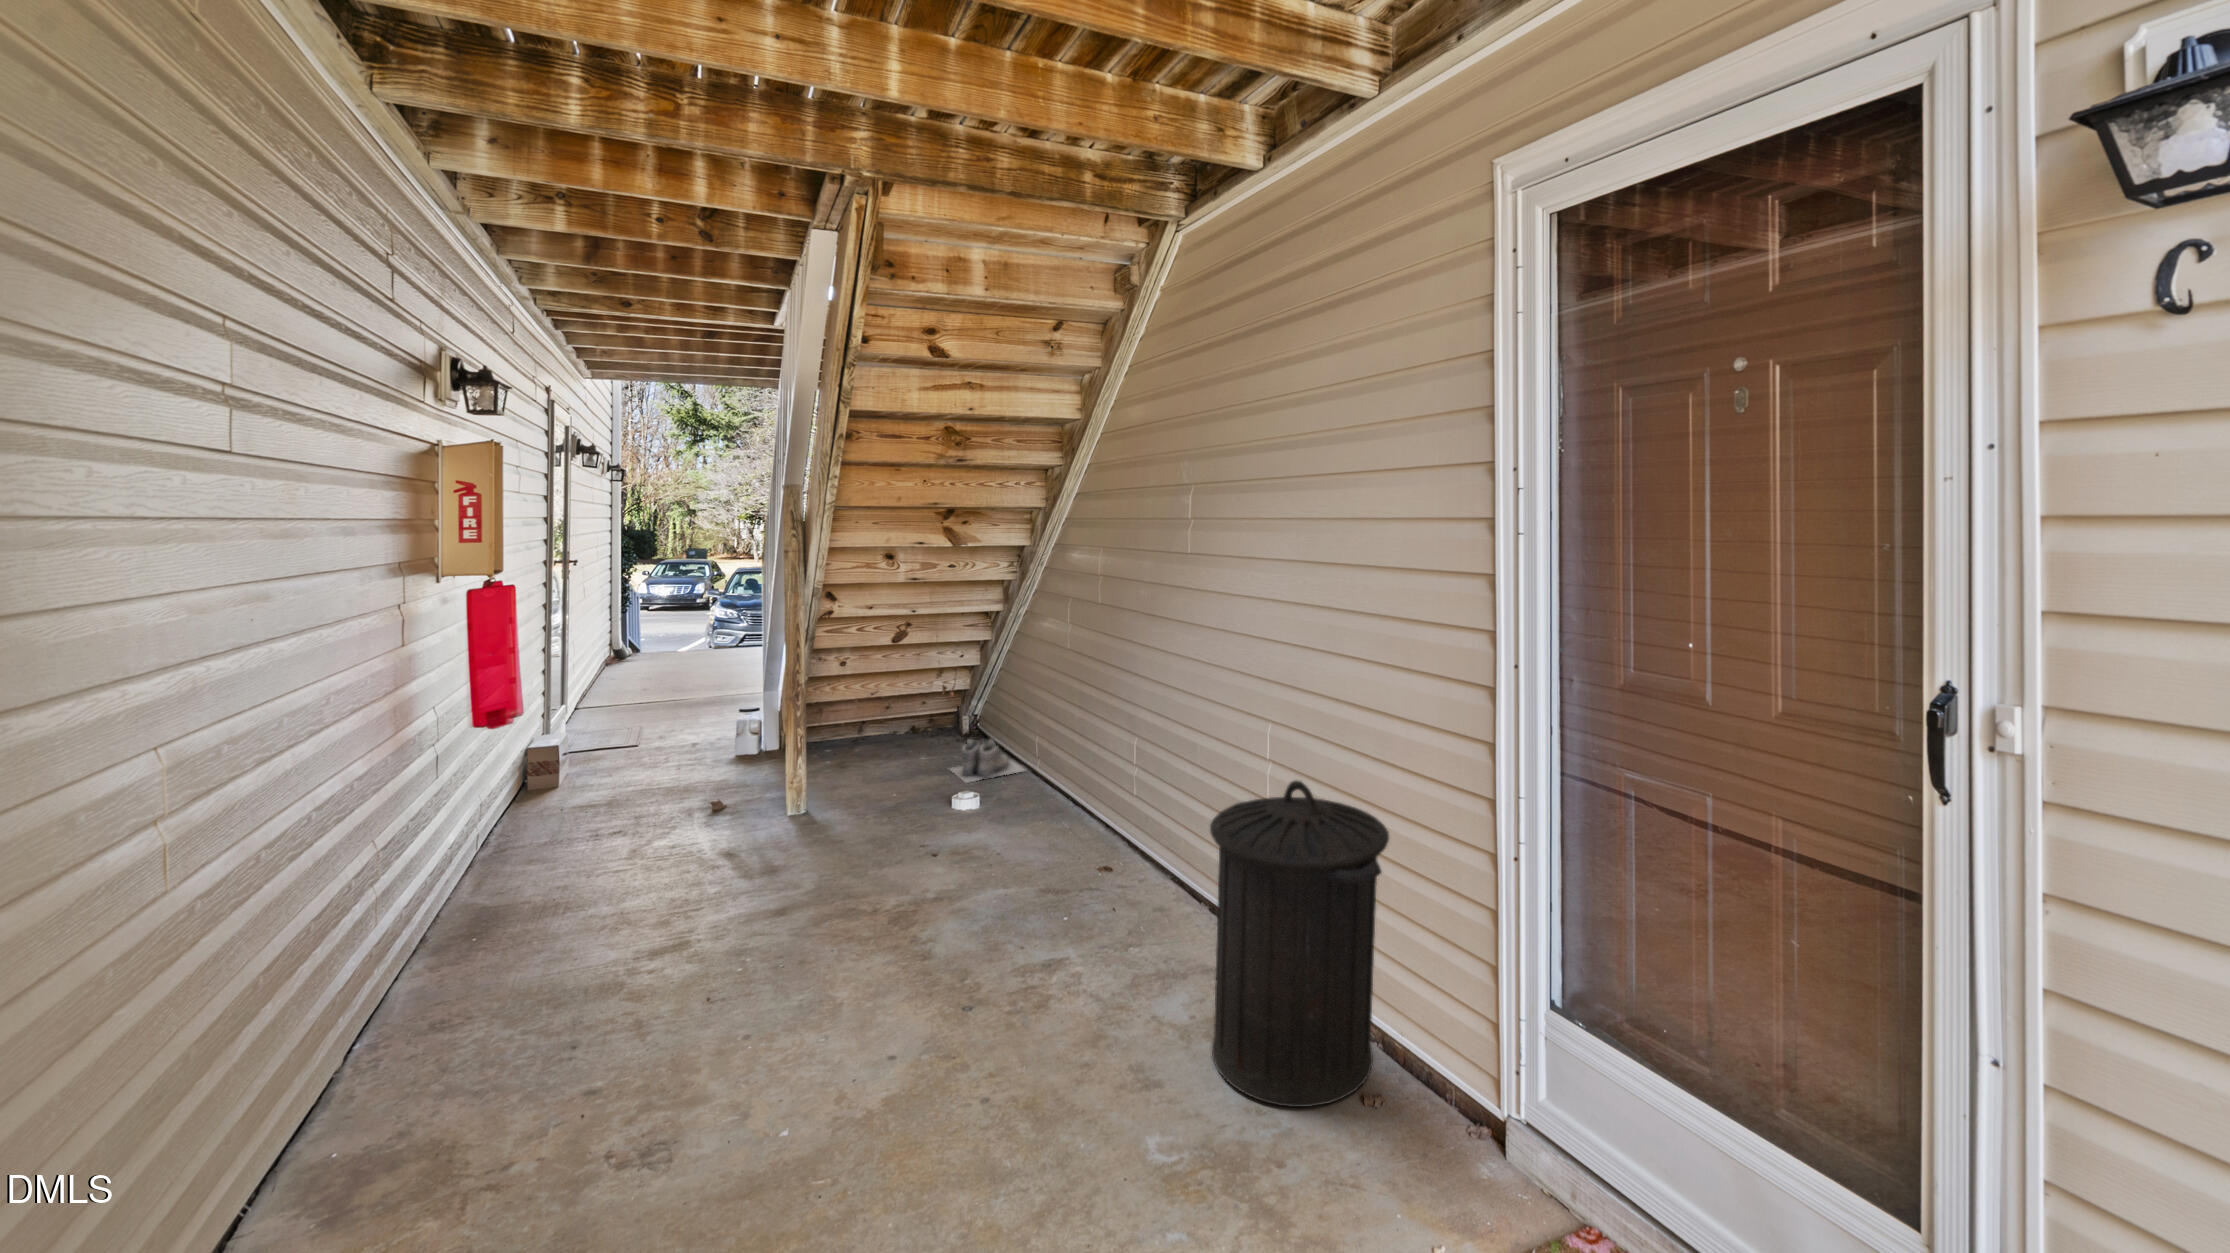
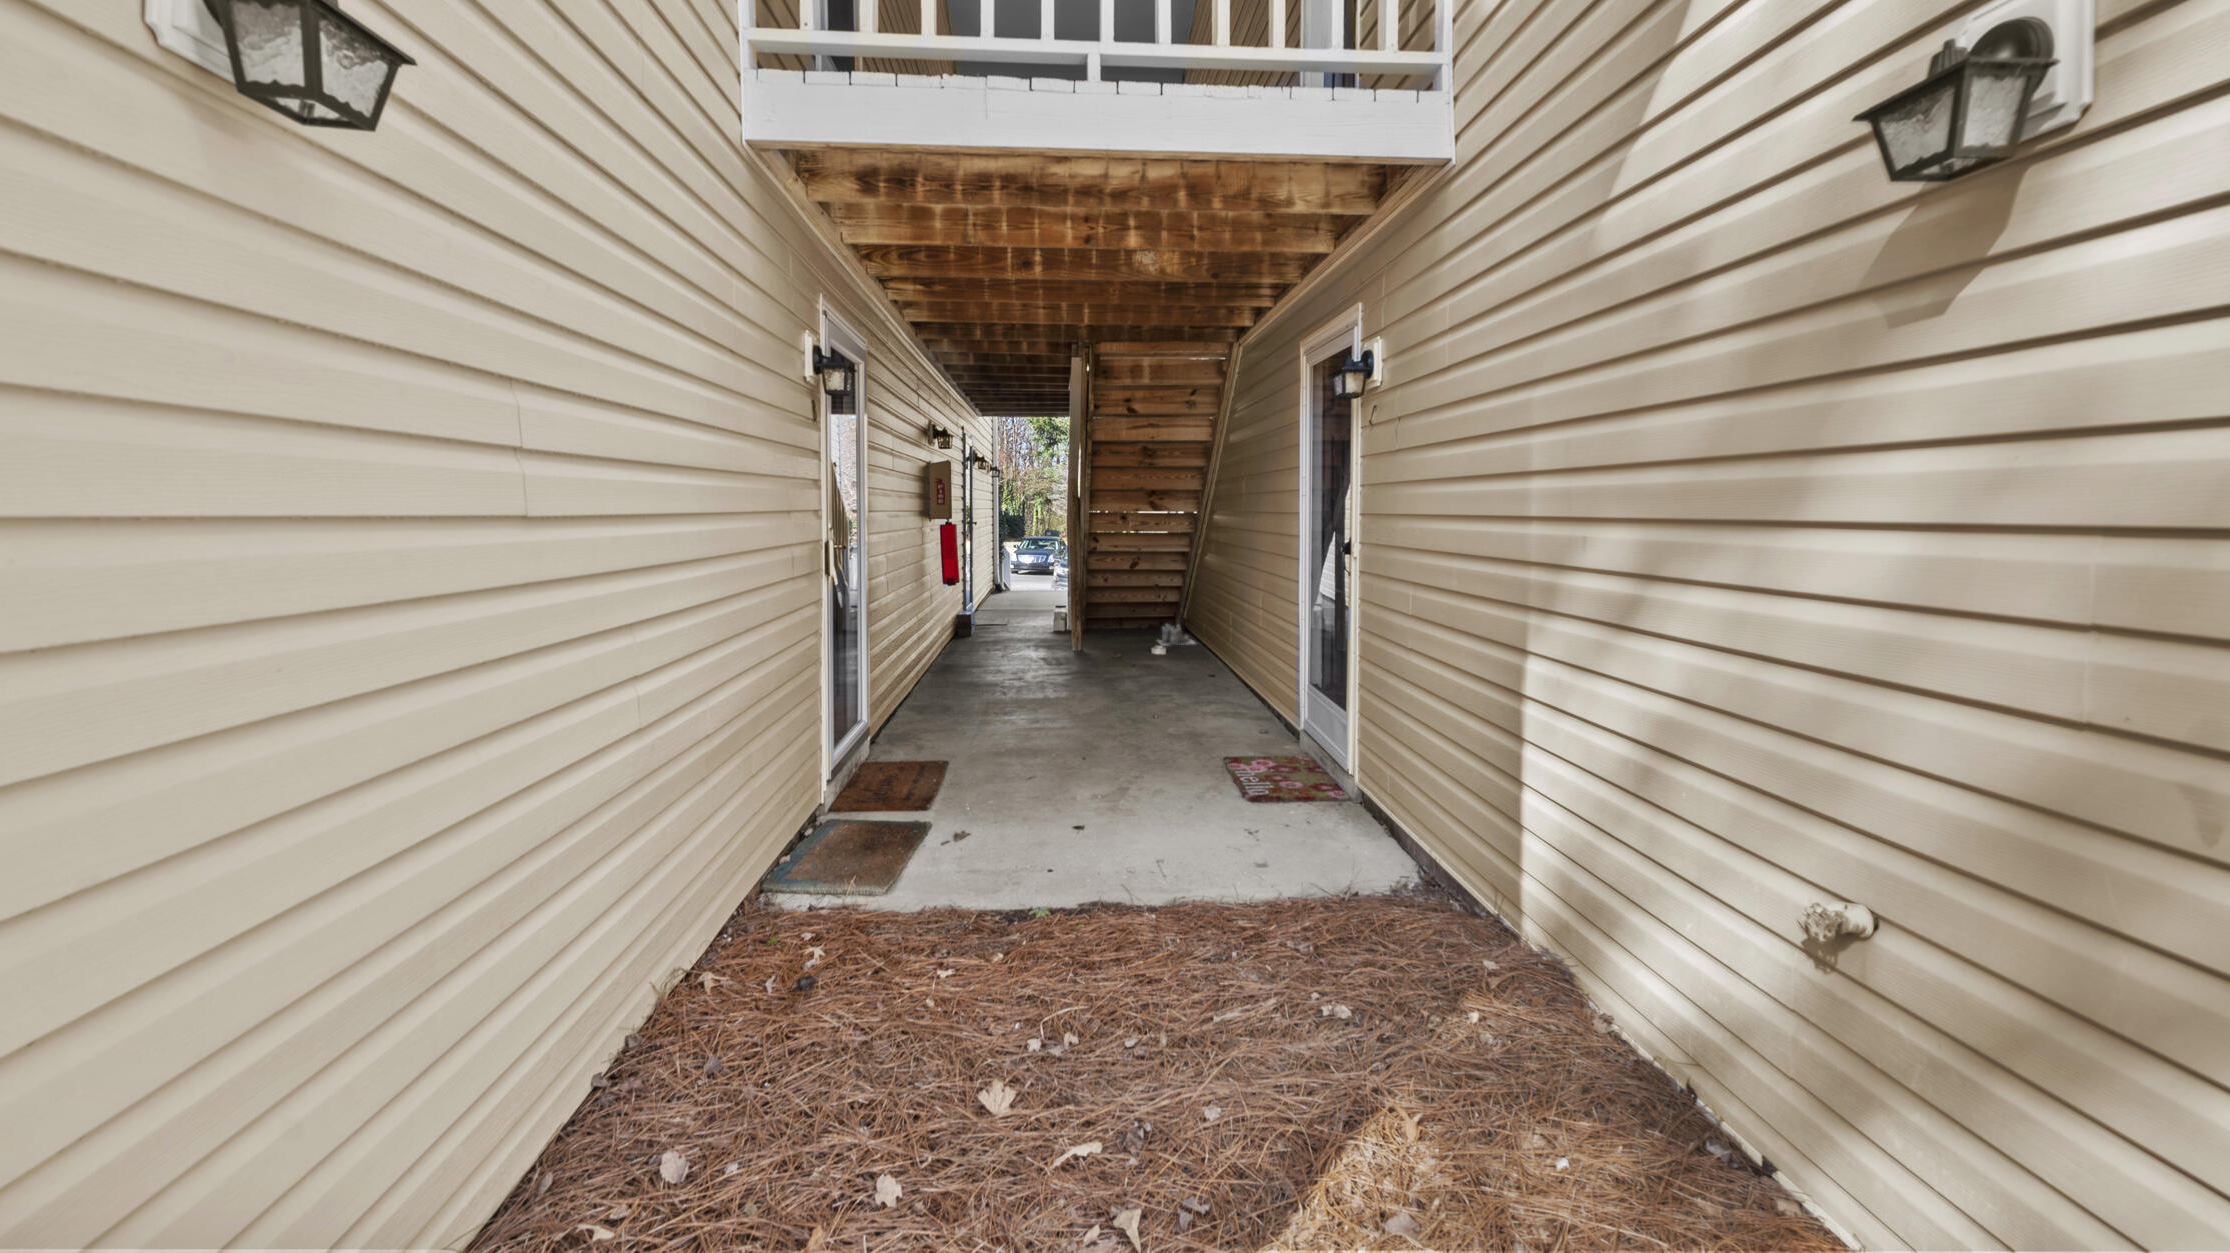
trash can: present [1210,781,1389,1107] -> none [1199,600,1274,725]

